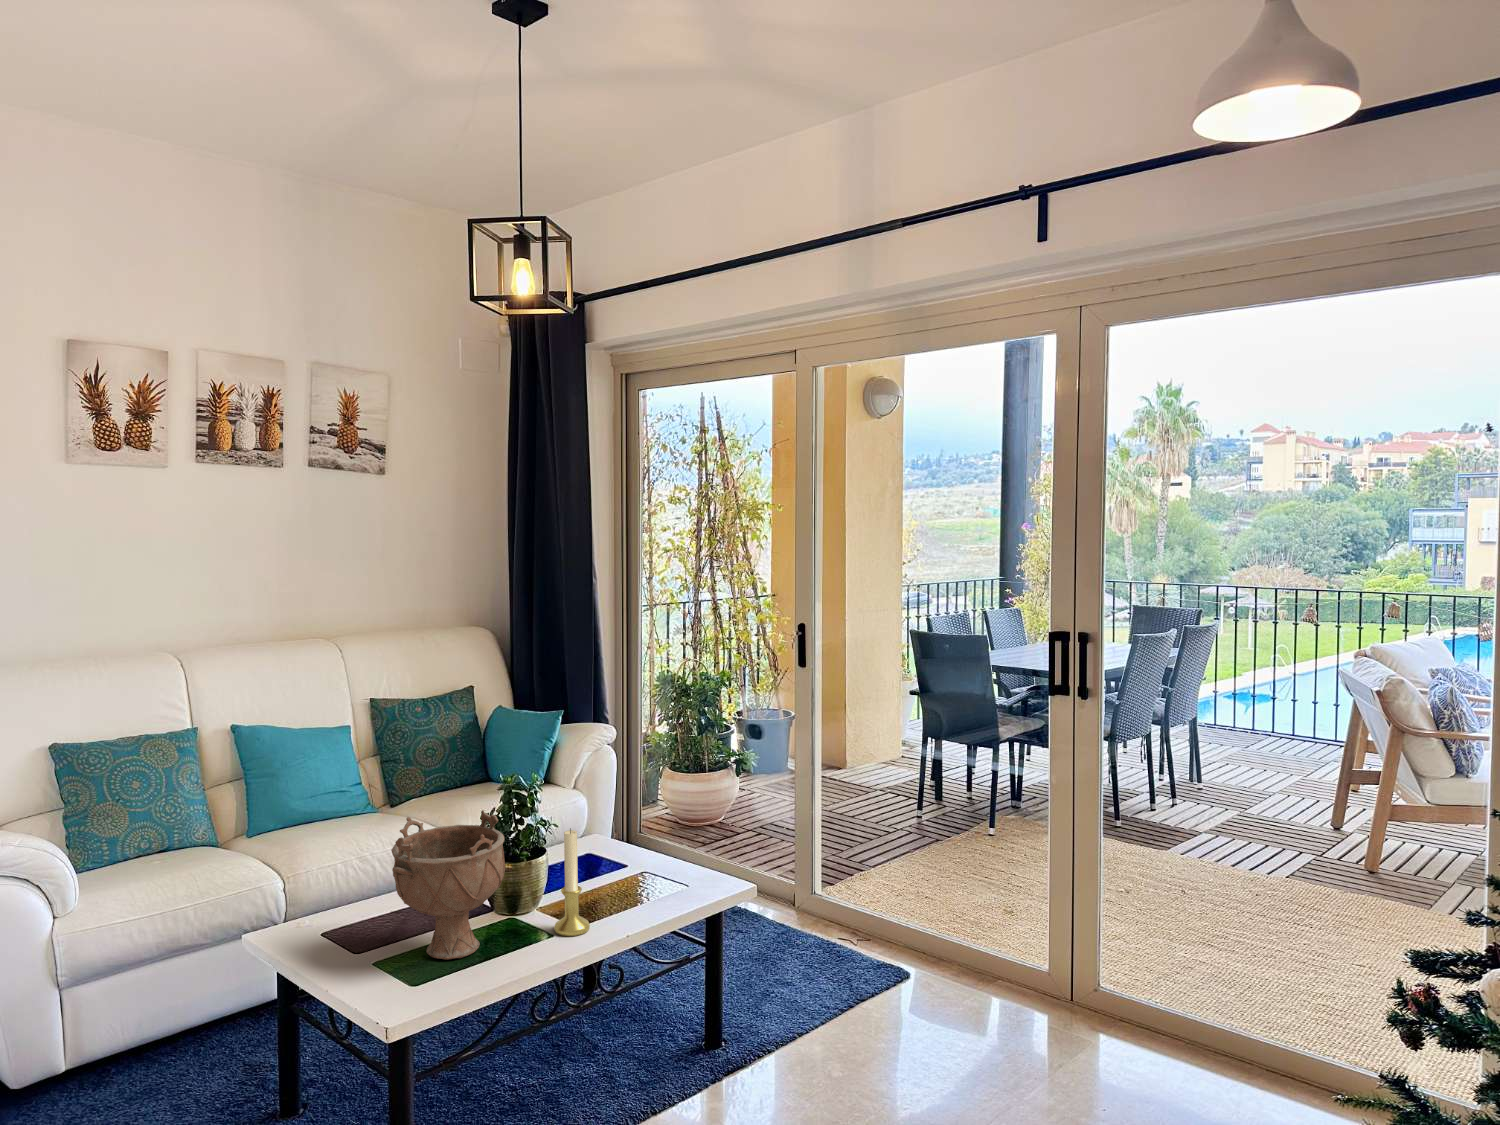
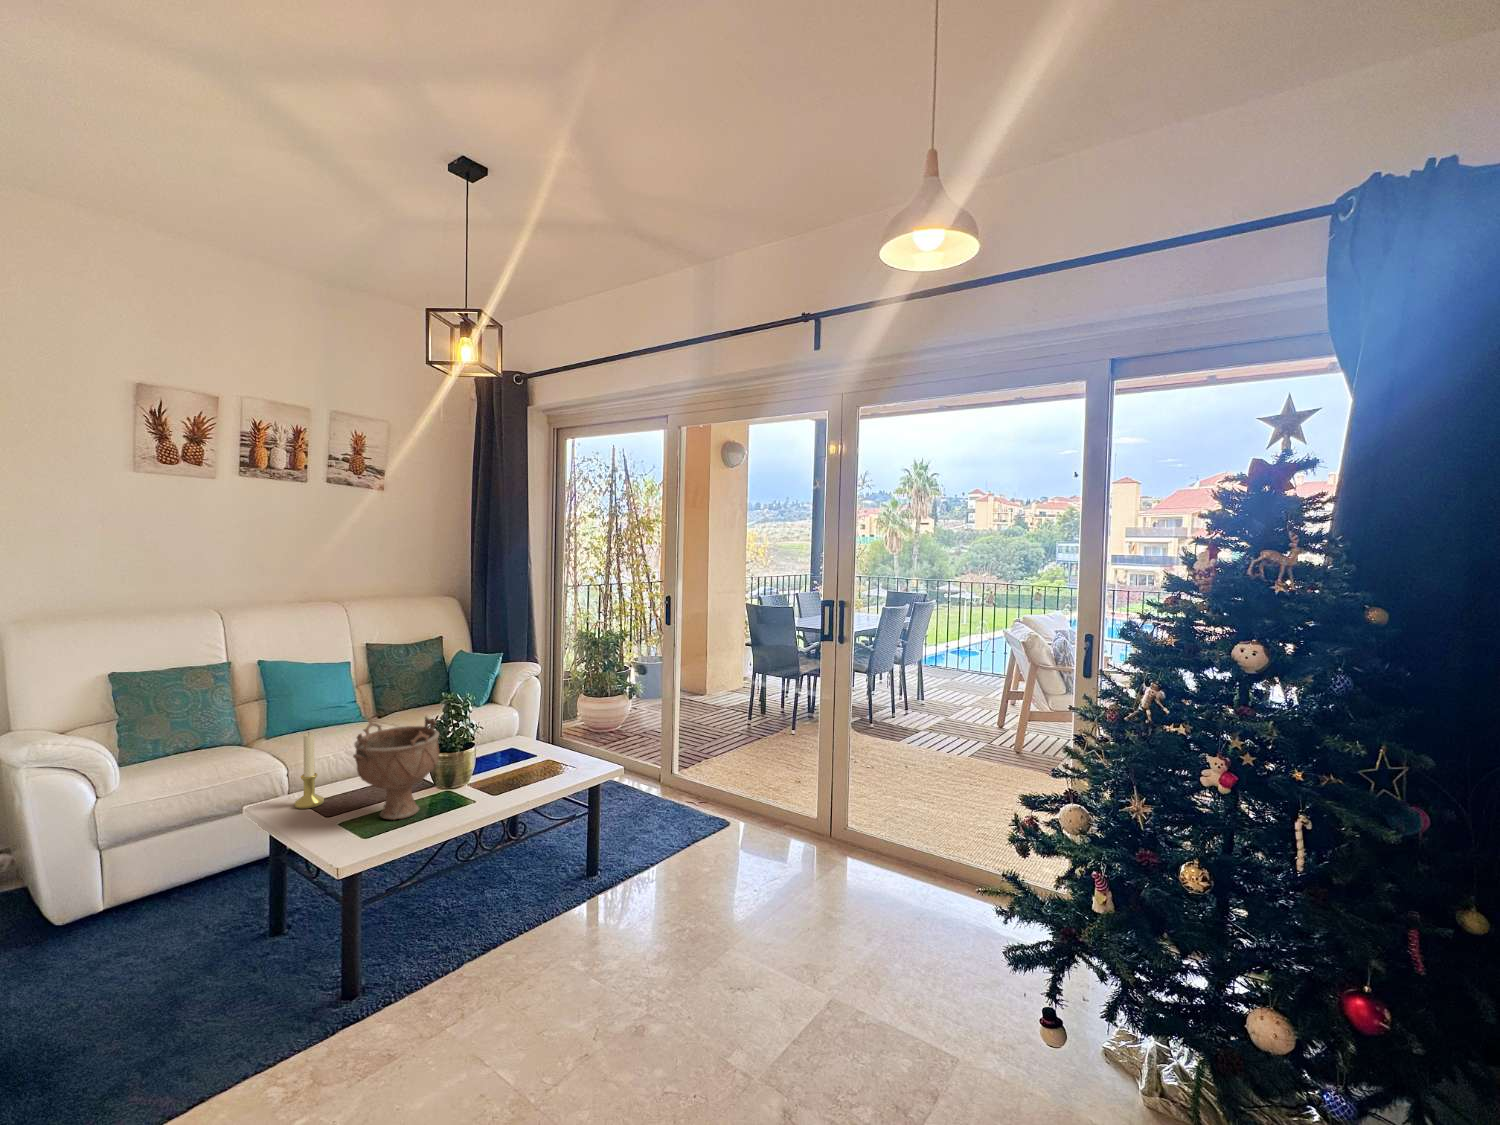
candle holder: present [554,828,590,936] -> present [294,733,324,809]

